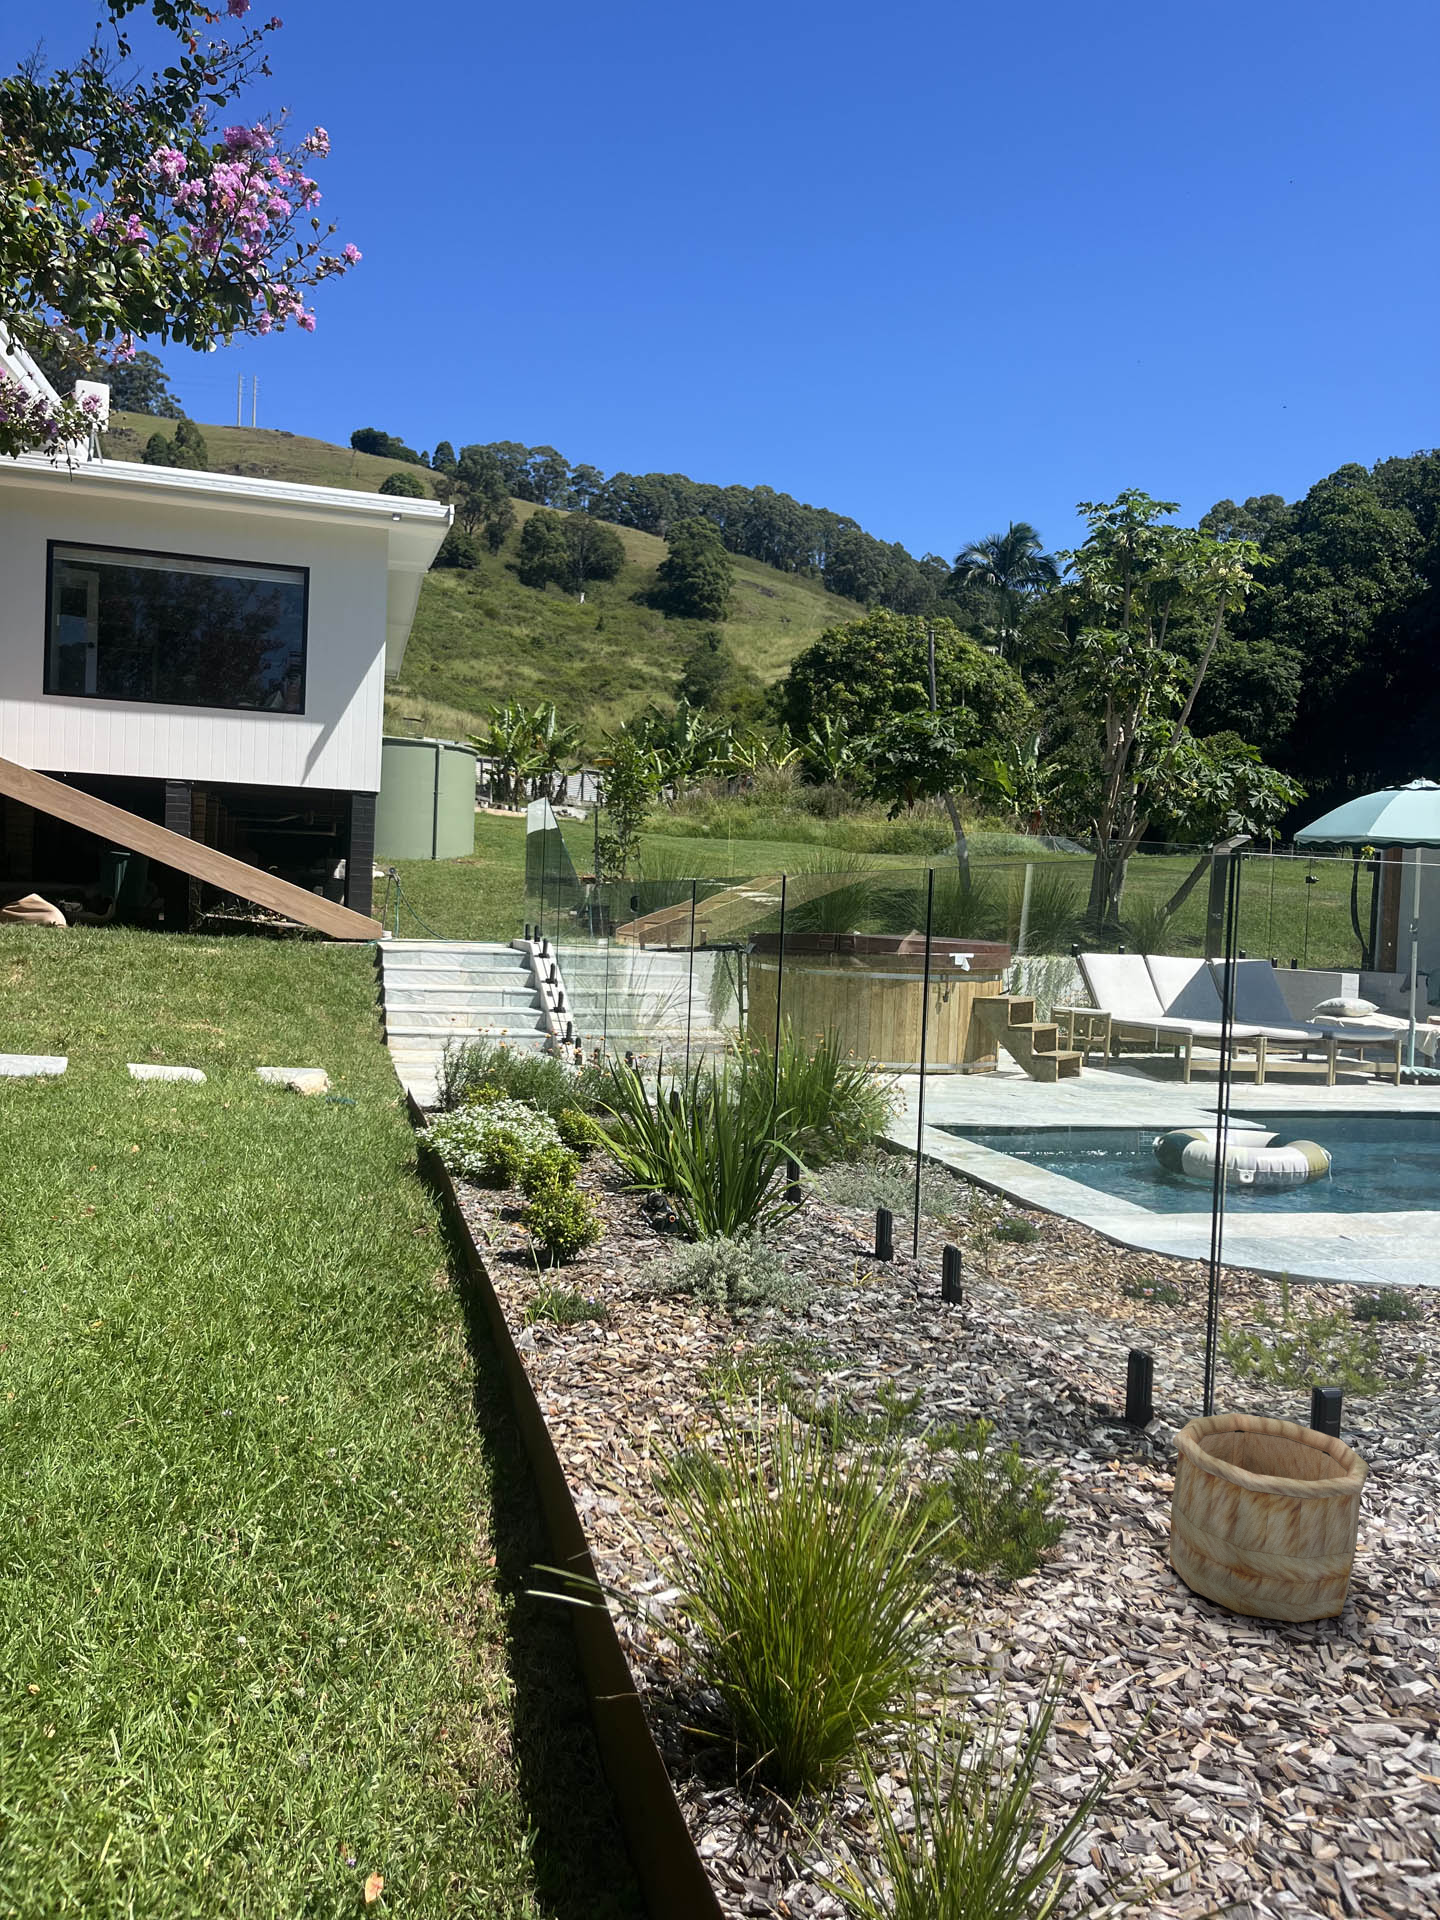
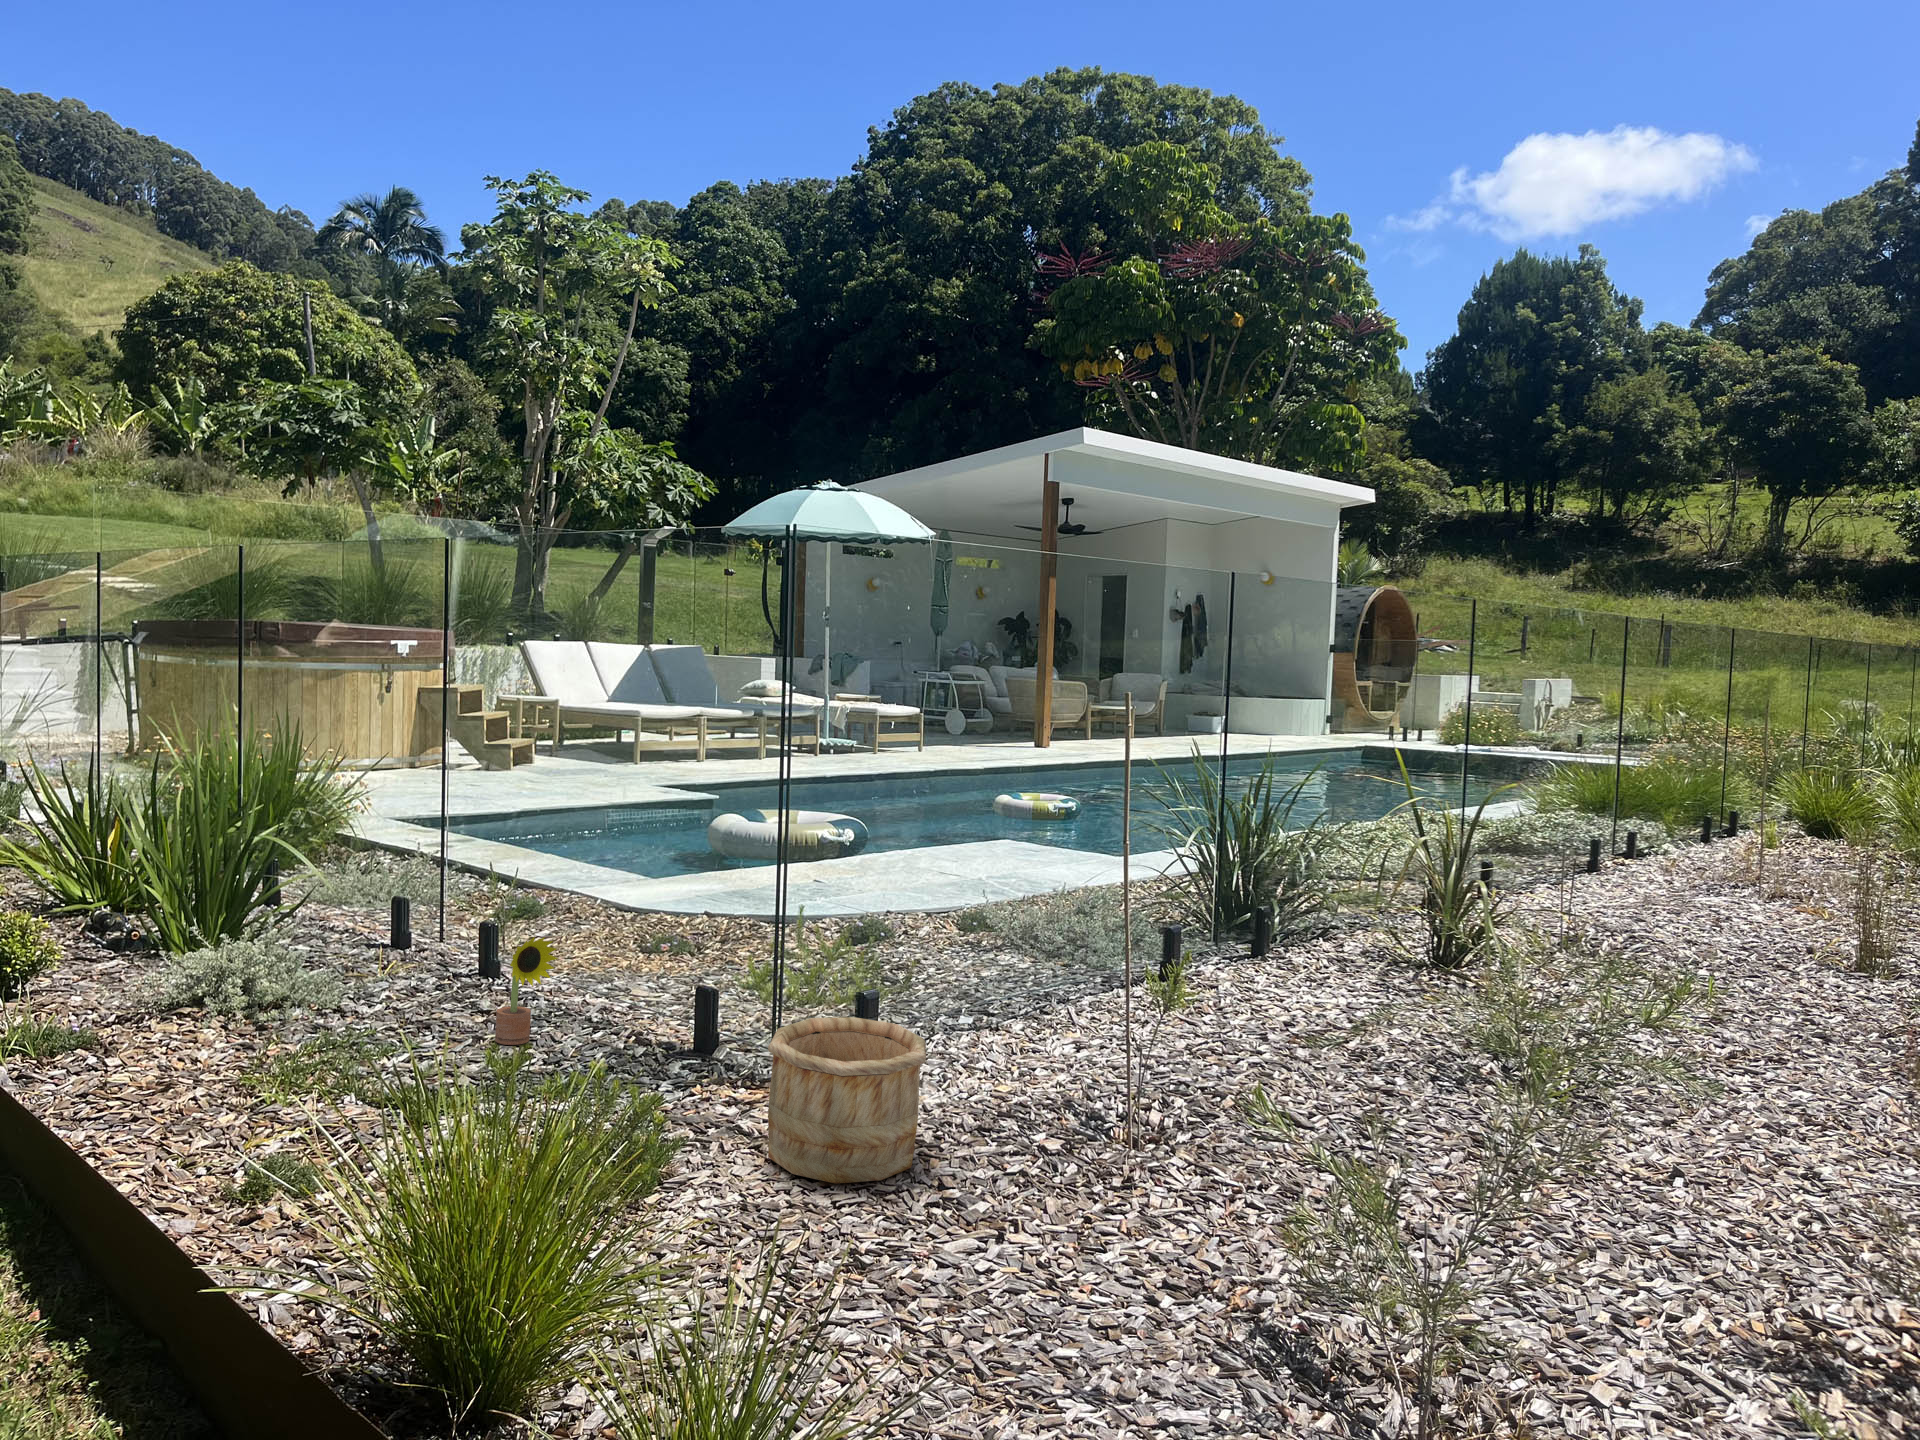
decorative plant: none [932,1273,997,1381] -> present [495,937,558,1045]

